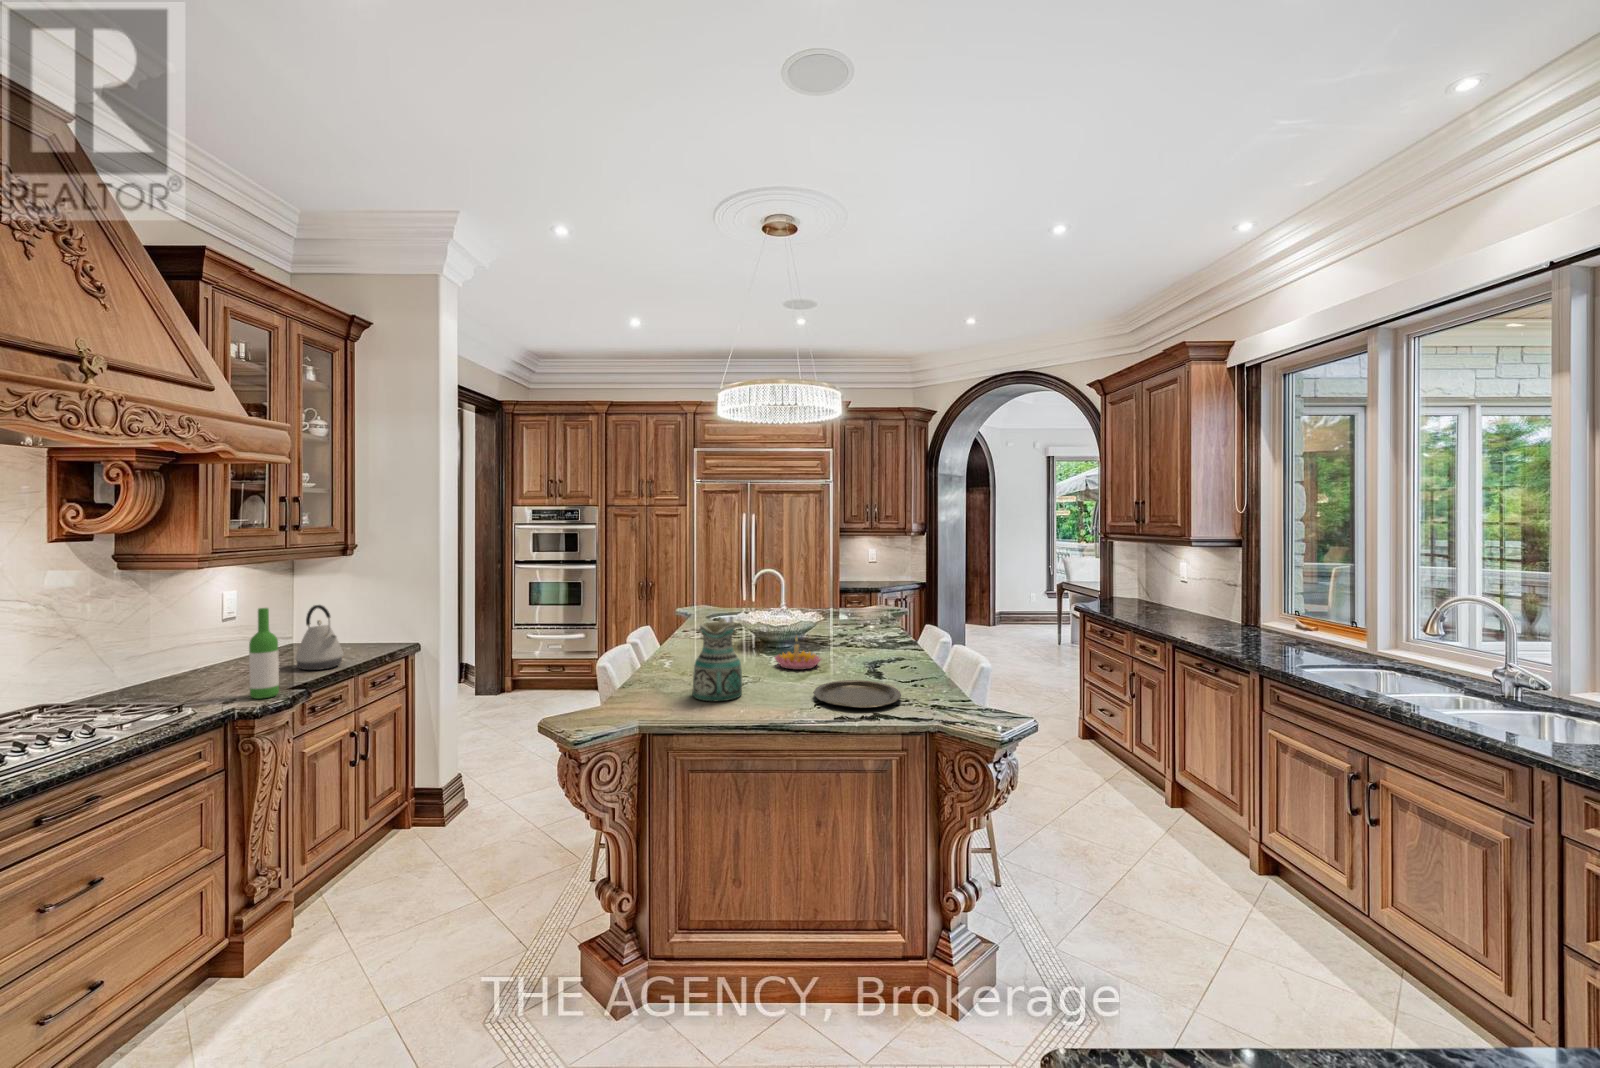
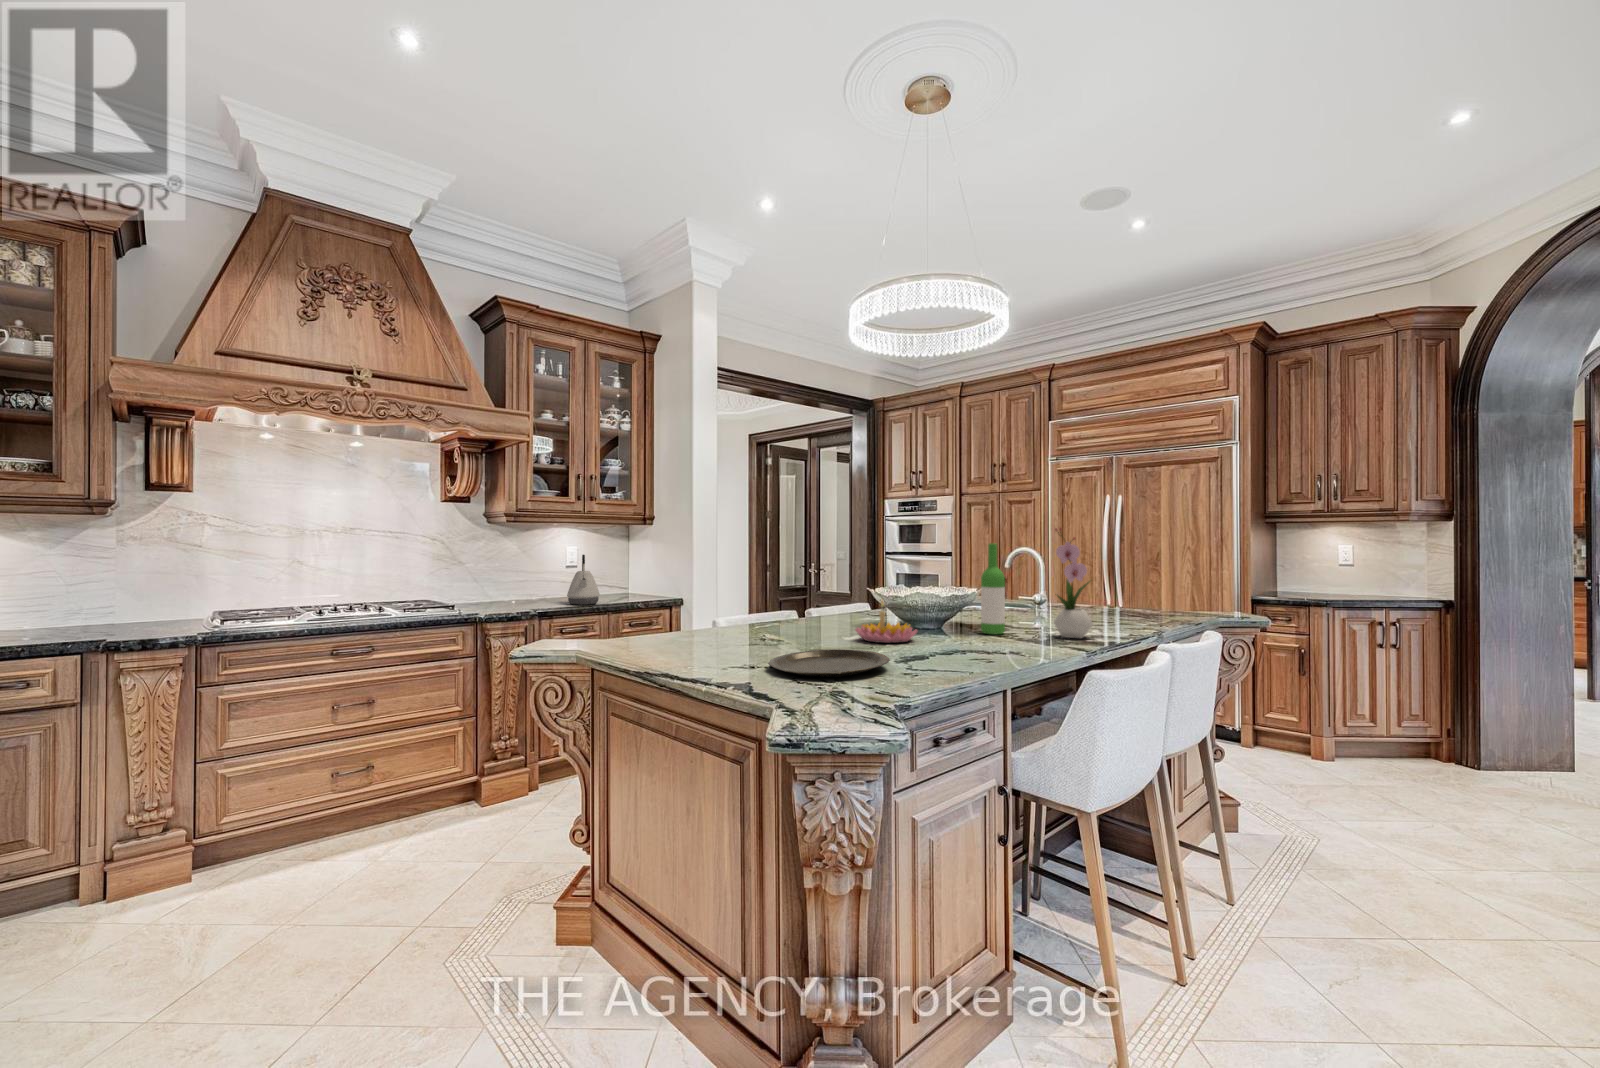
flower arrangement: none [868,572,892,645] -> present [1054,528,1093,638]
wine bottle: present [249,608,279,699] -> present [981,543,1005,634]
ceramic pitcher: present [692,619,742,701] -> none [692,562,761,650]

